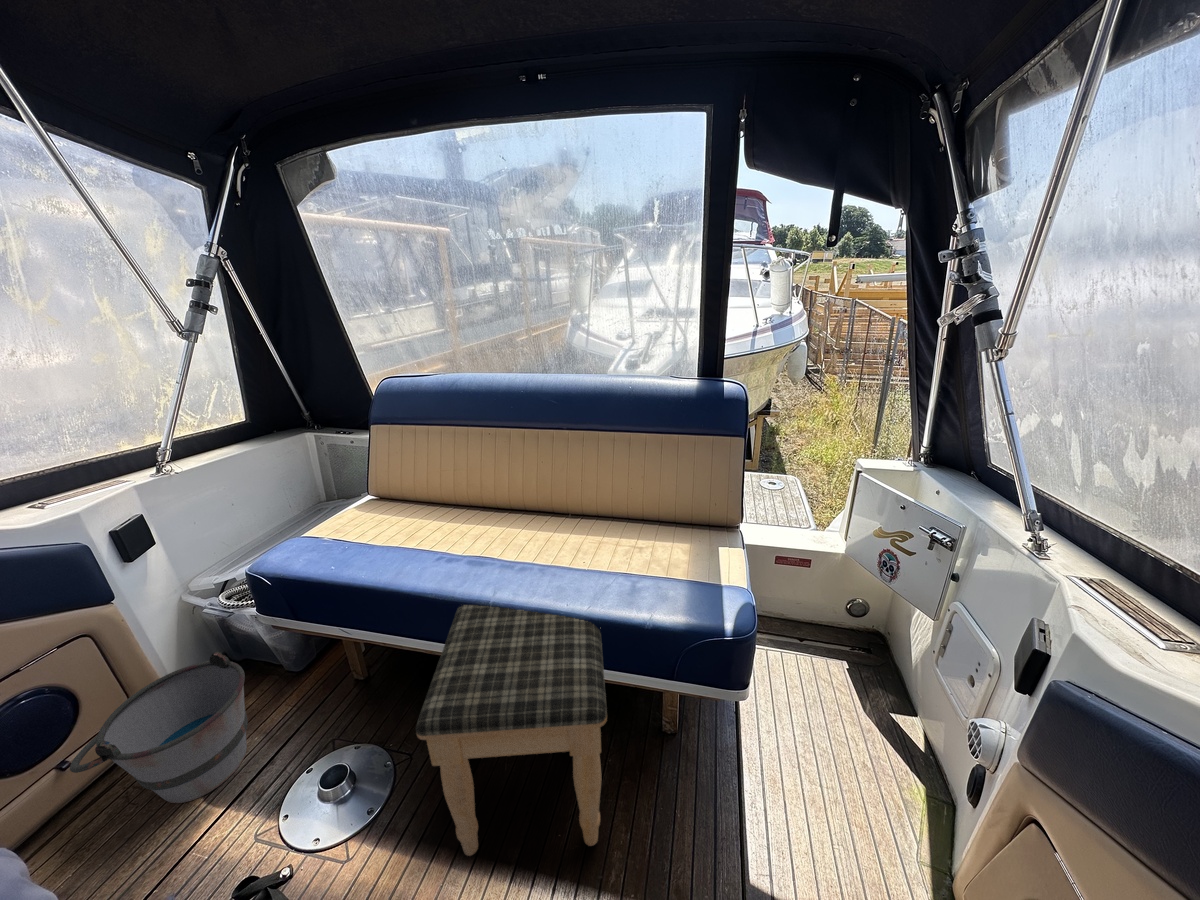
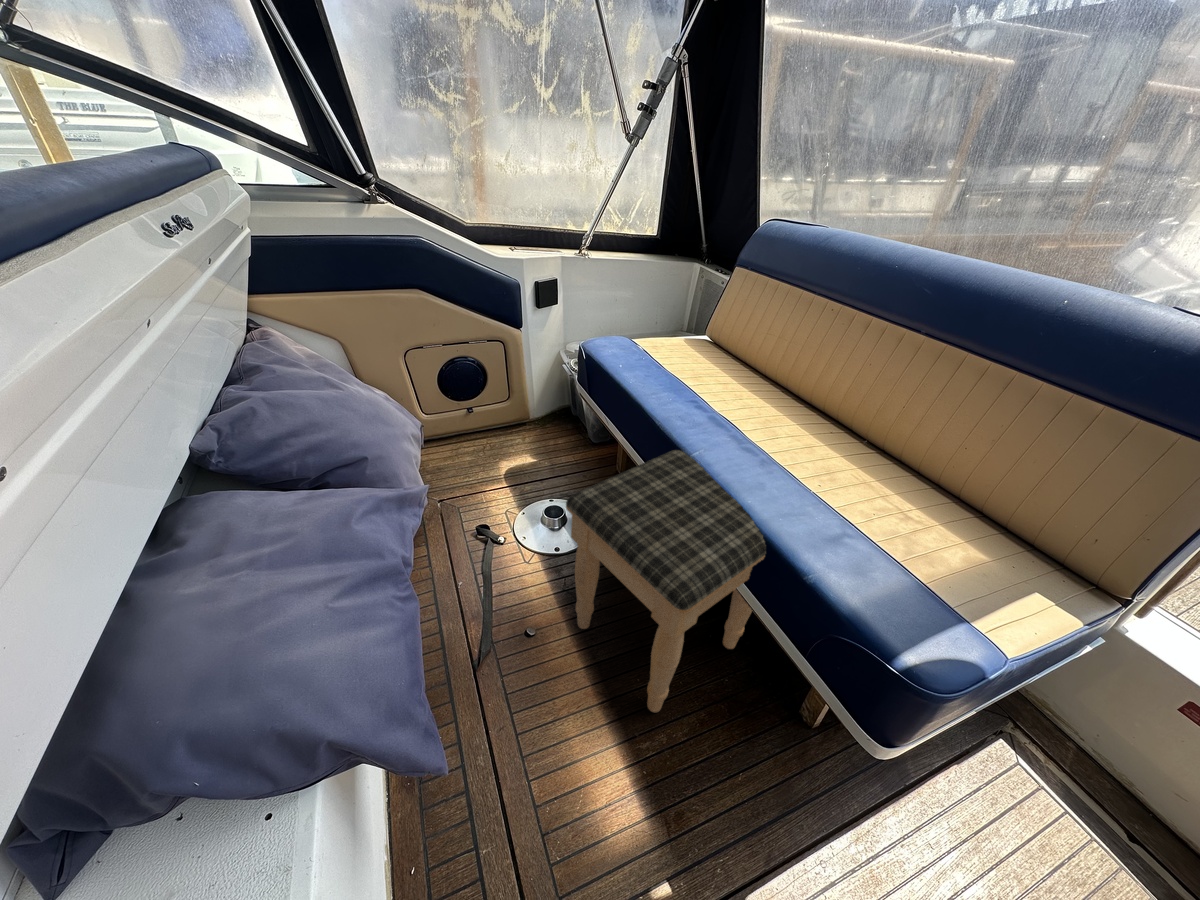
bucket: present [70,652,248,803] -> none [464,390,552,473]

